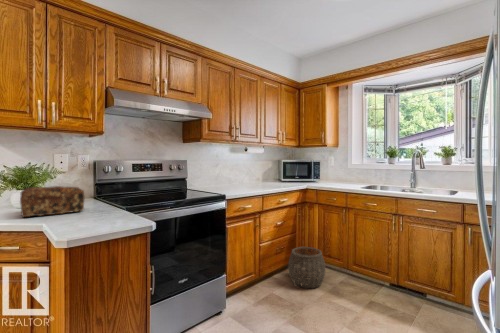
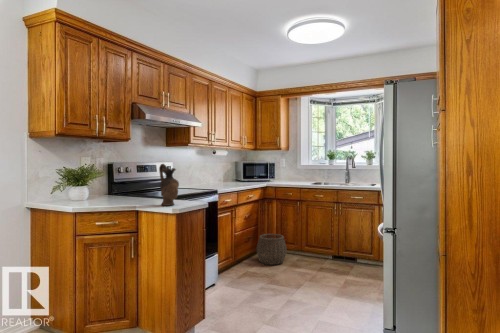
ceramic pitcher: none [103,160,130,220] -> present [159,164,179,206]
bread loaf: present [20,186,84,217] -> none [88,184,133,207]

